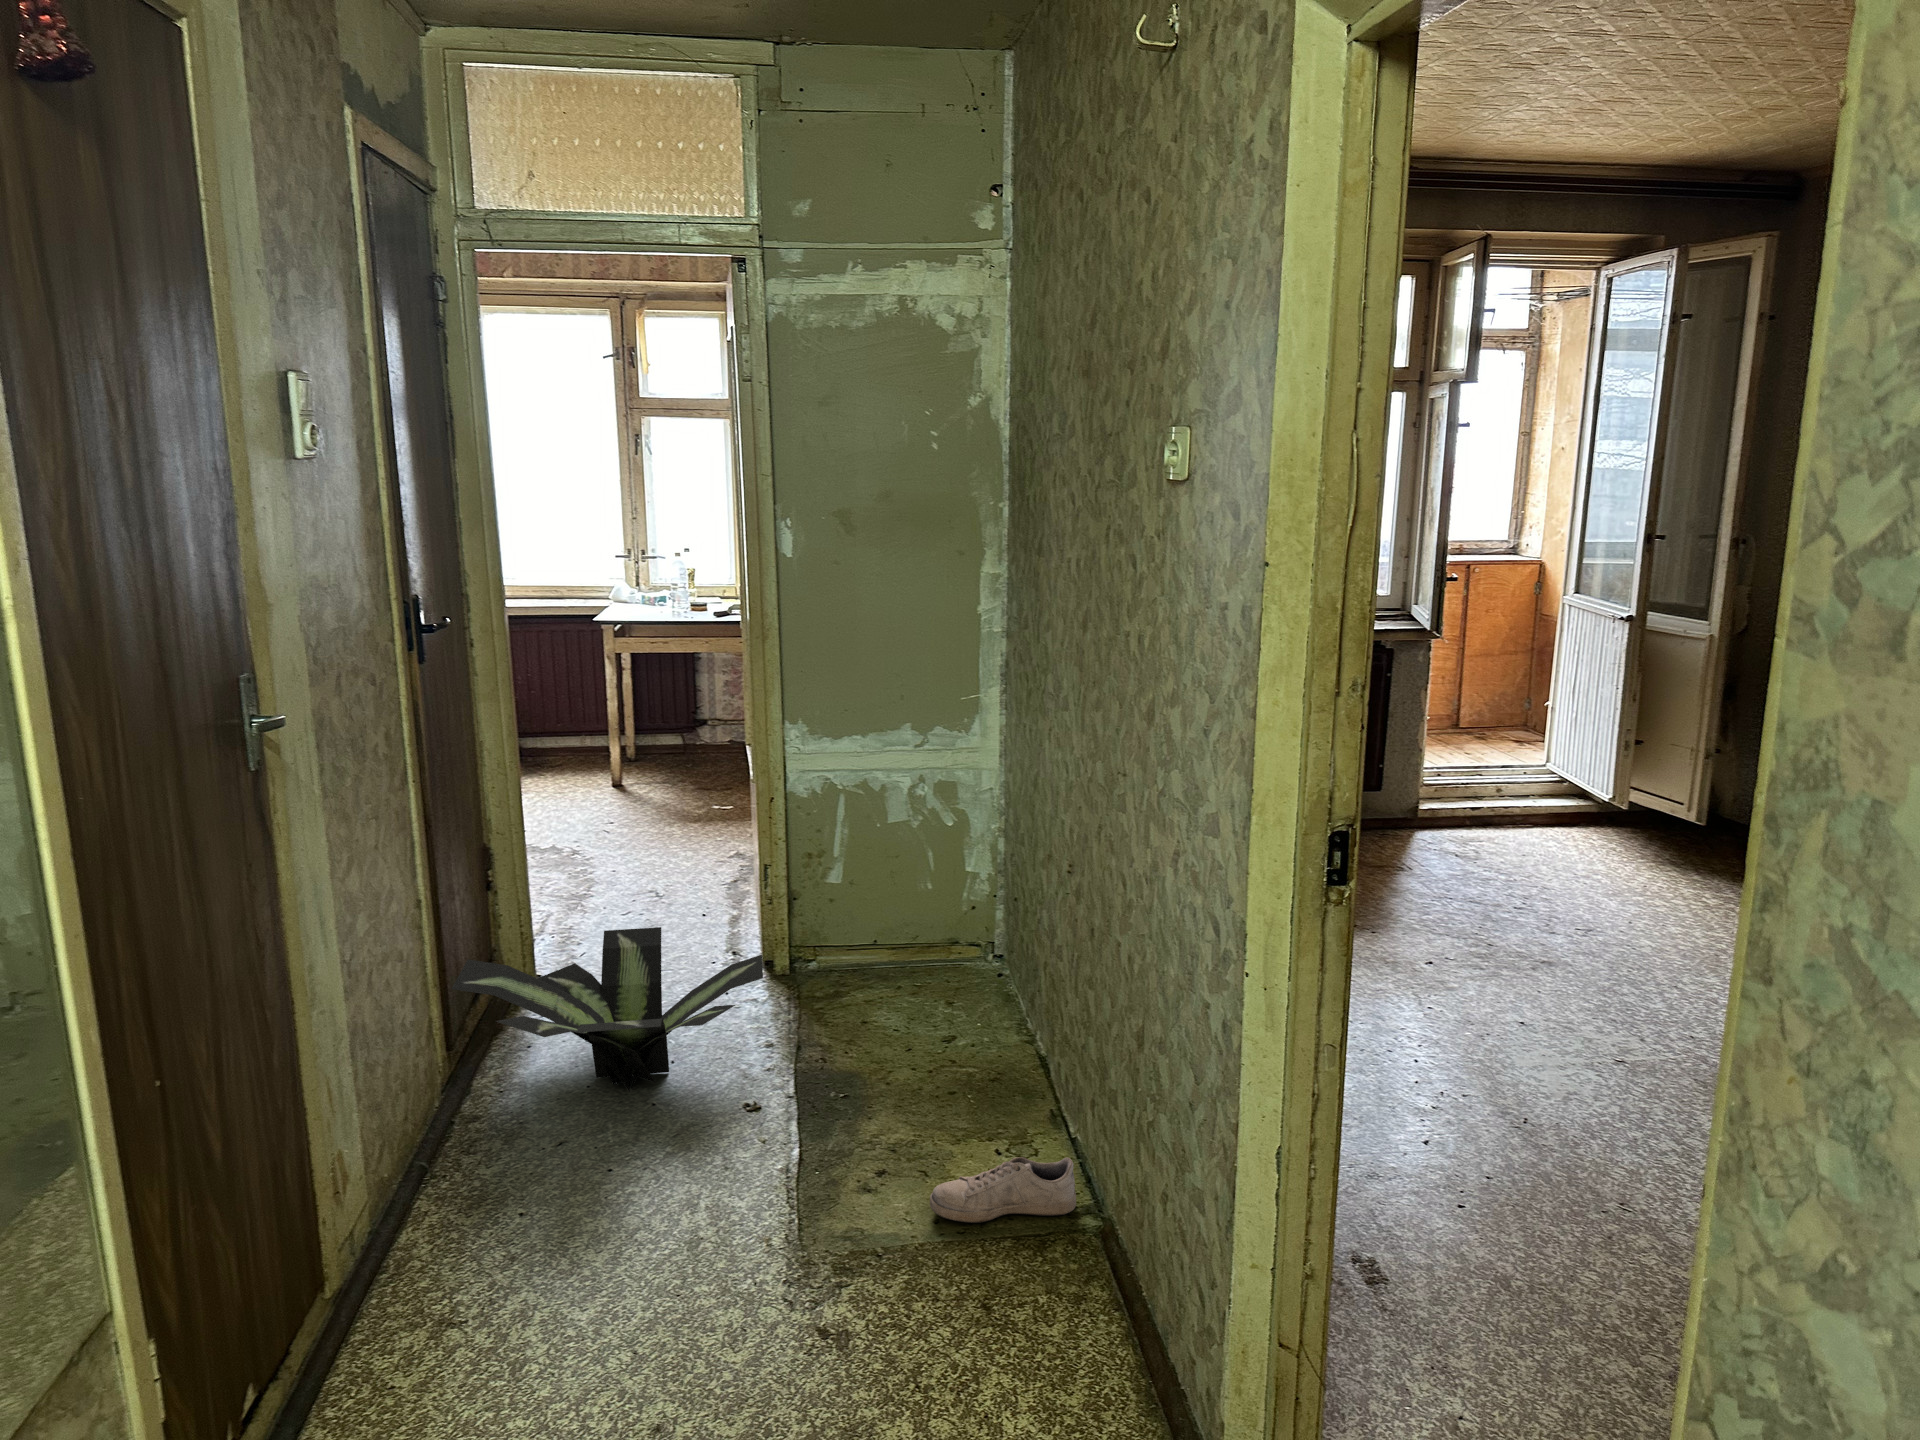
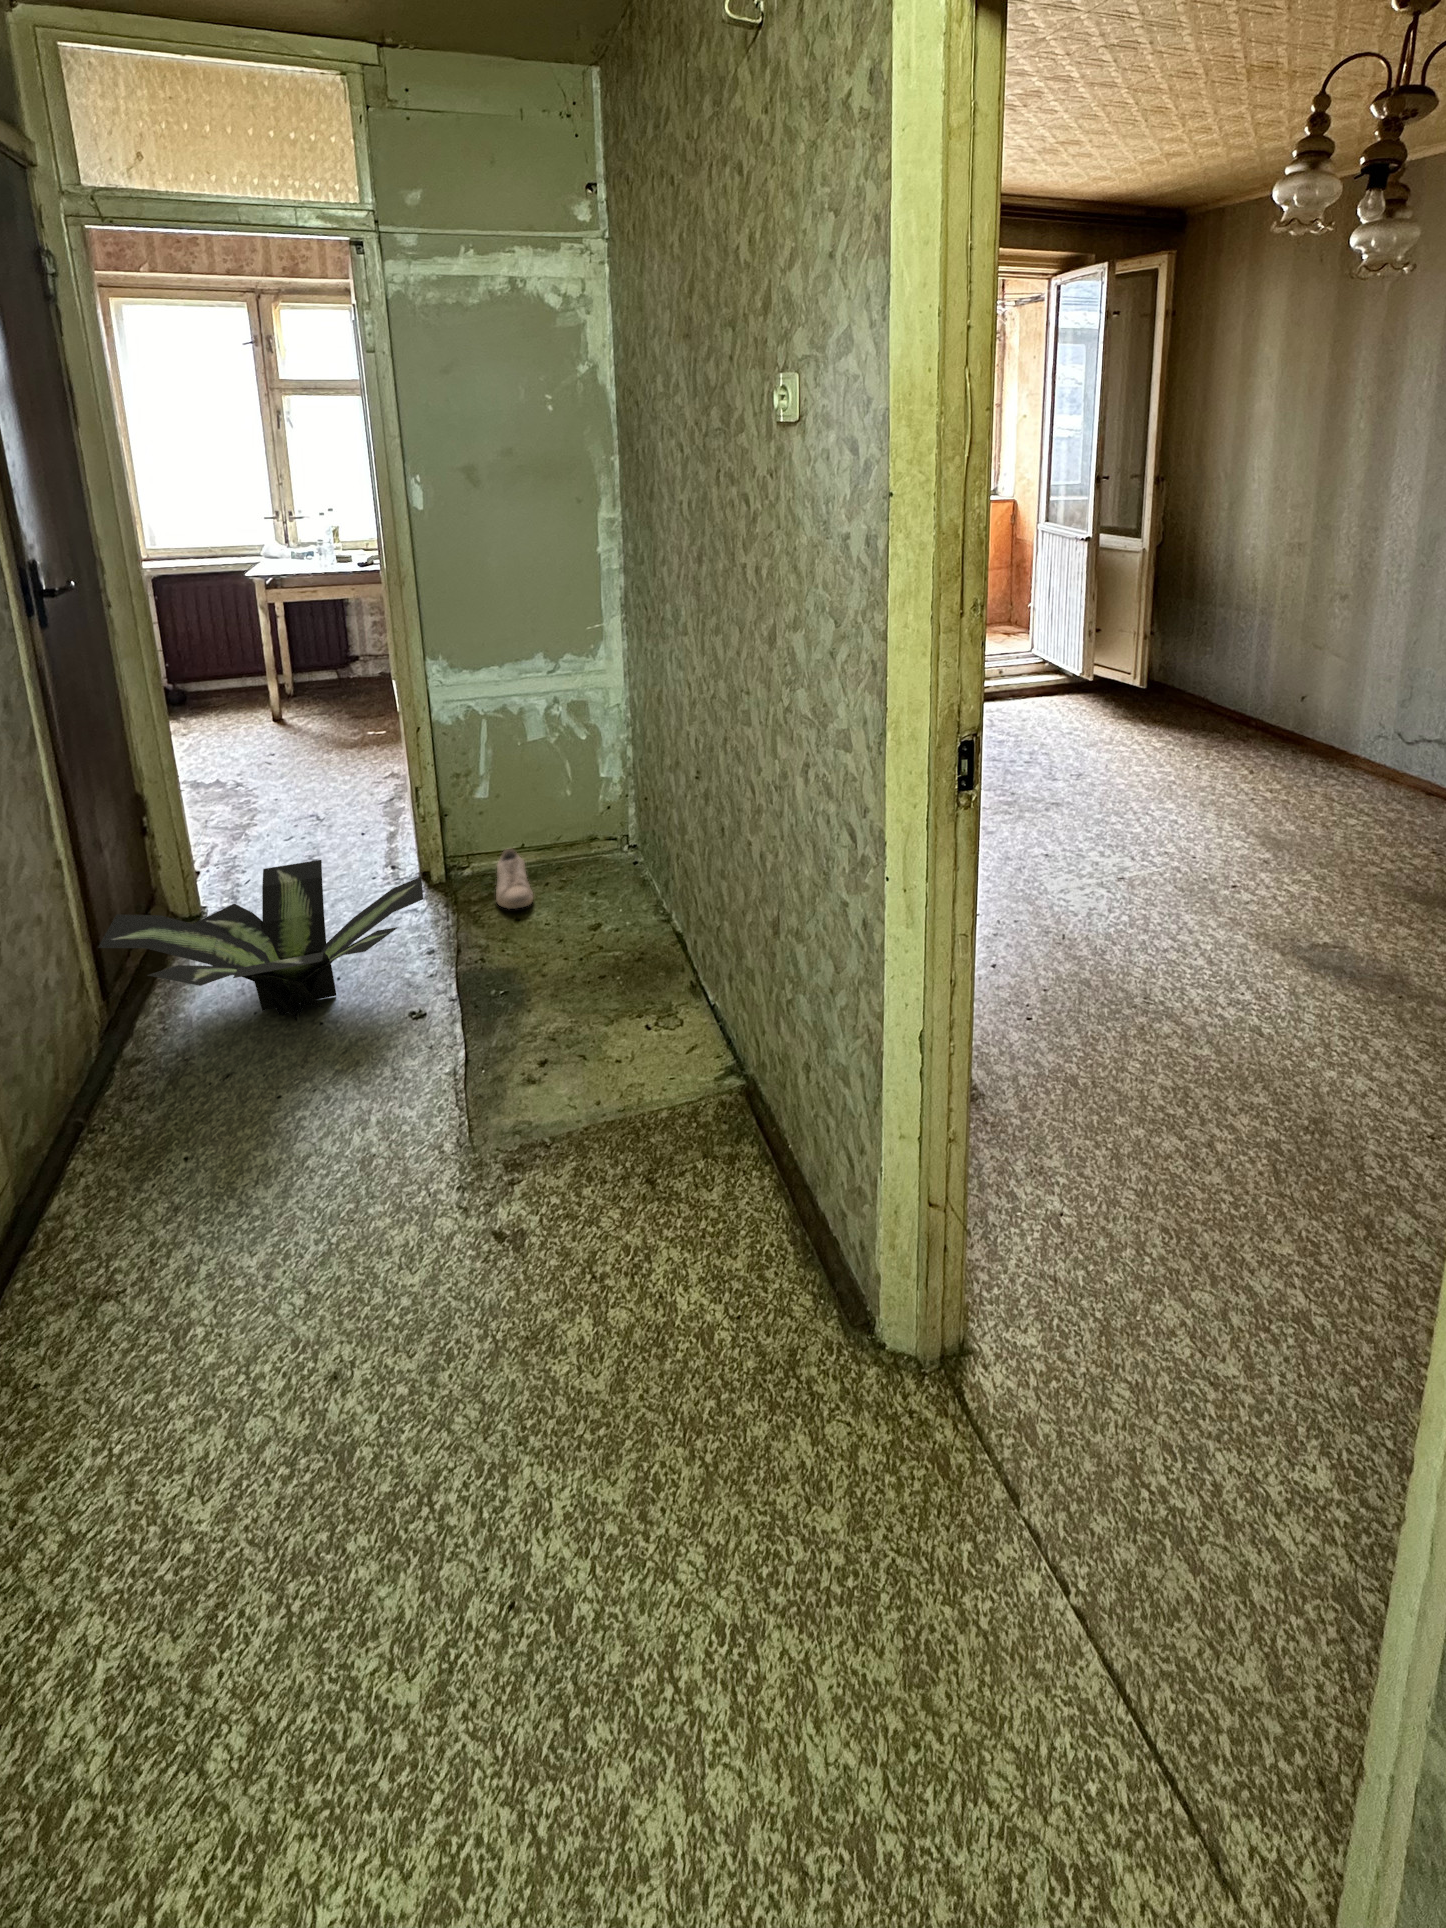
shoe: present [930,1157,1076,1223] -> present [496,849,533,909]

